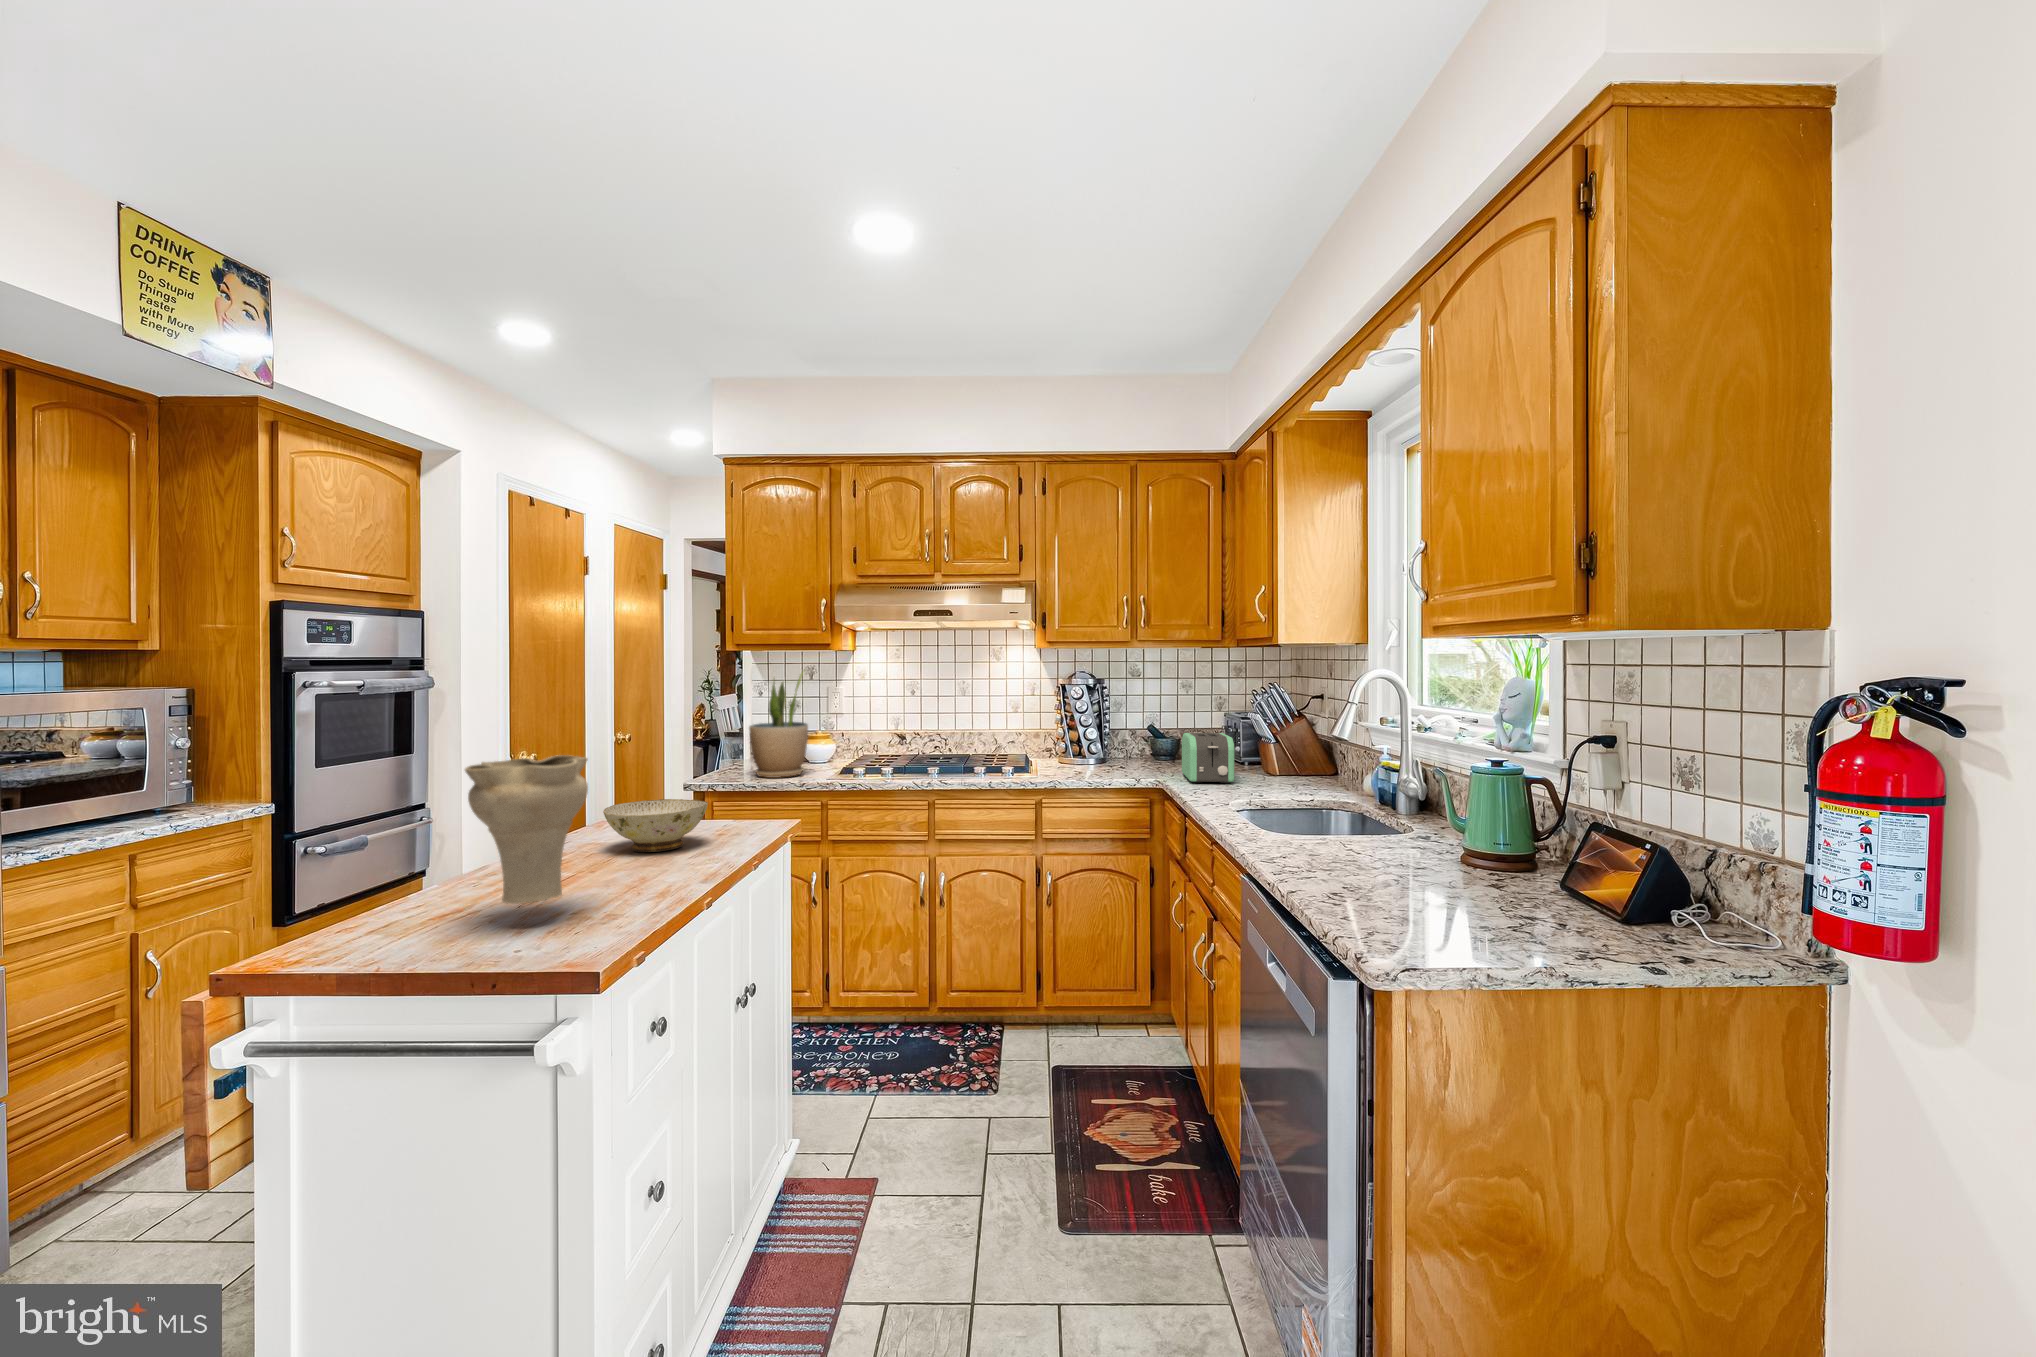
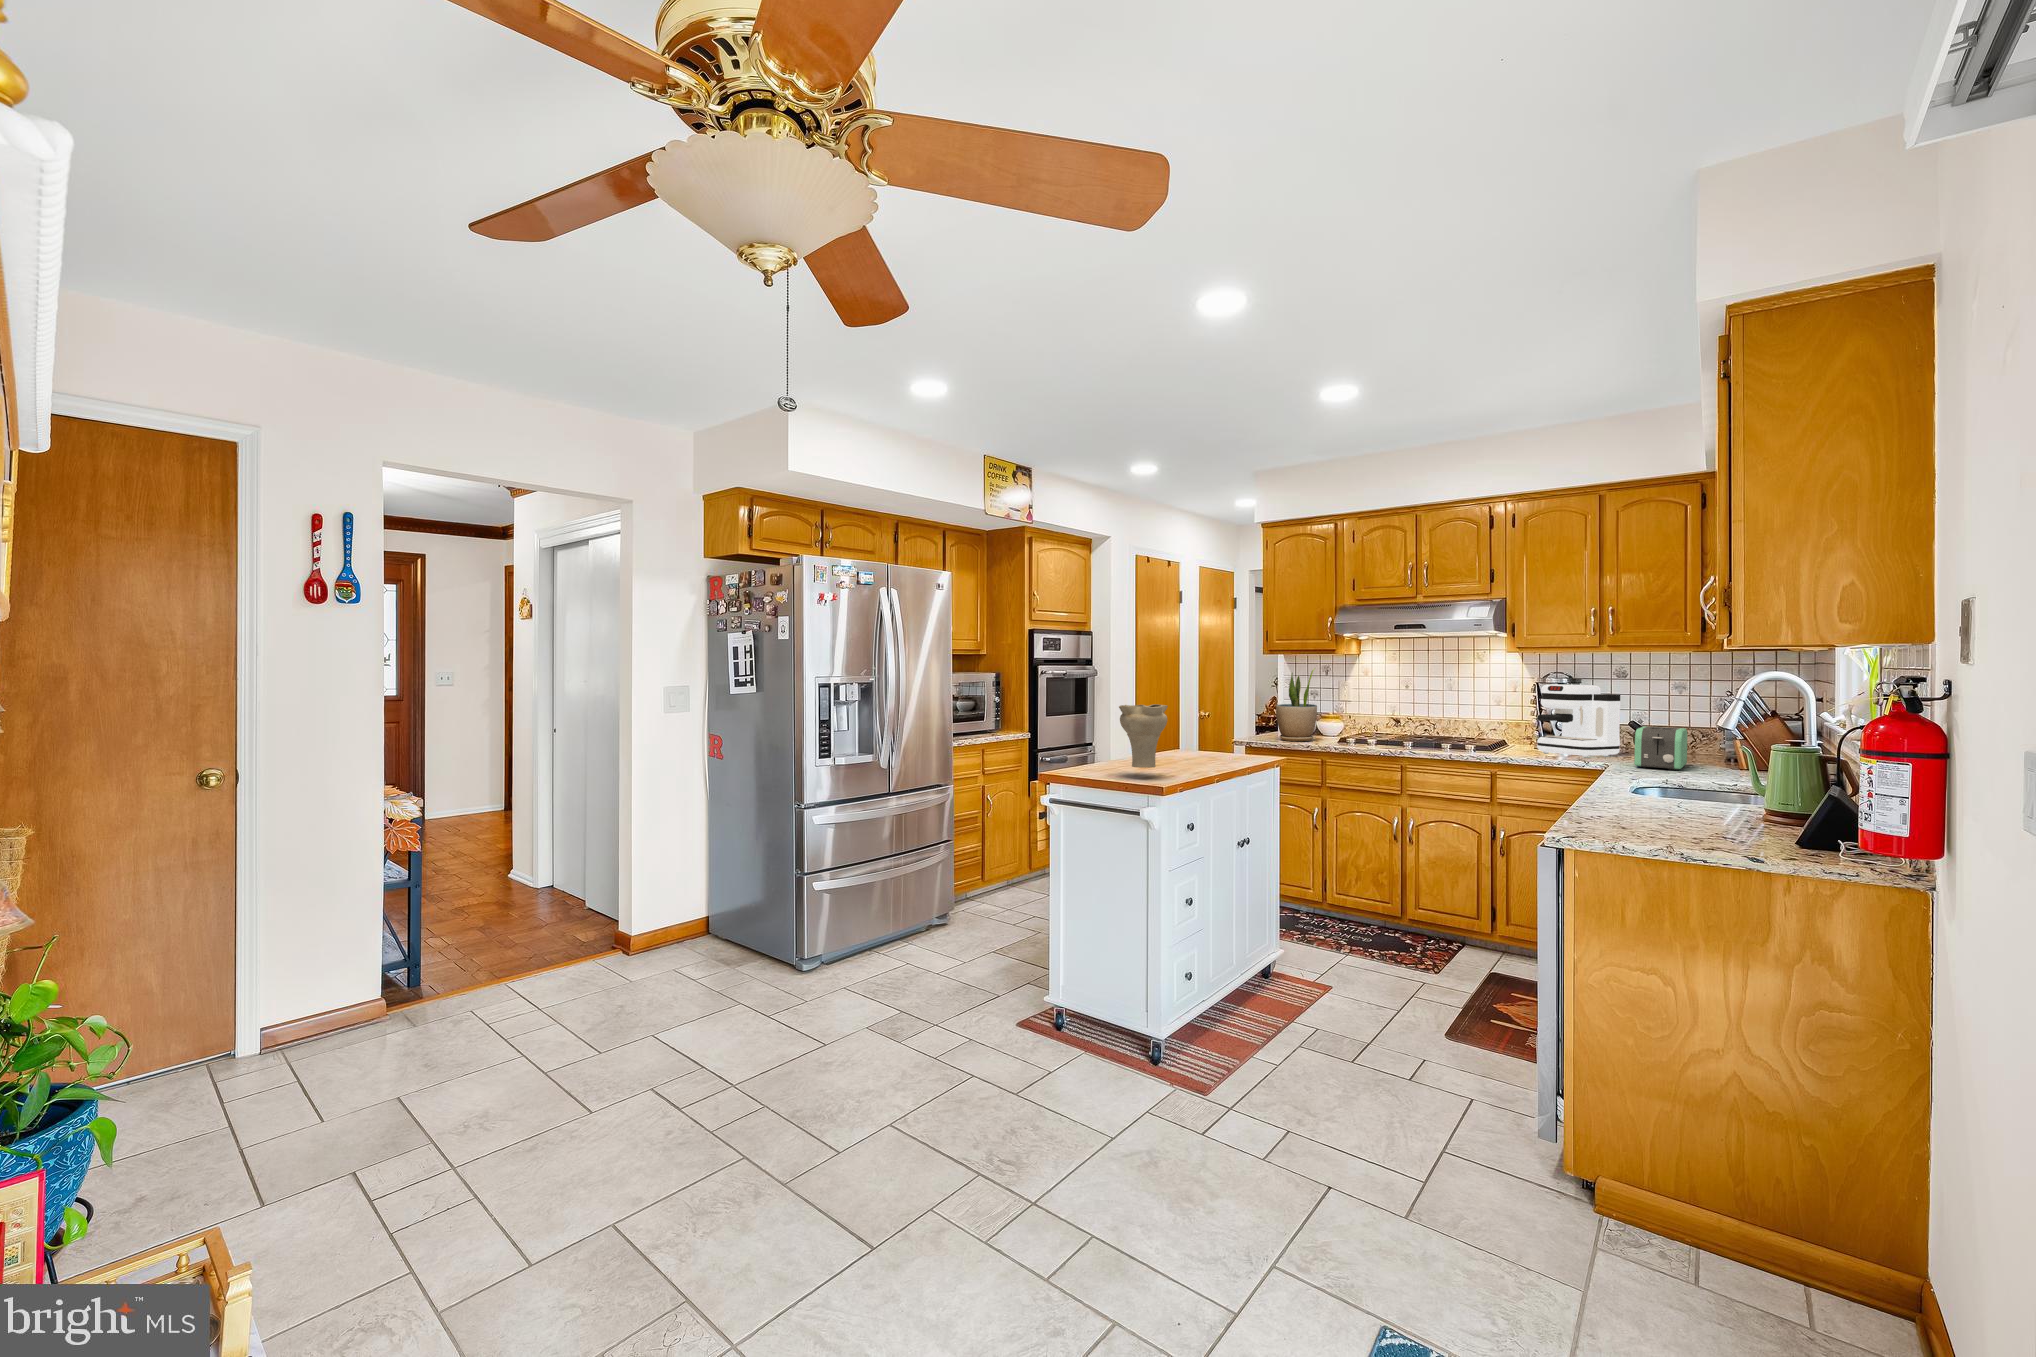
coffee maker: none [1072,686,1150,772] -> present [1537,684,1620,757]
ceramic bowl: present [603,799,708,852] -> none [1178,738,1232,764]

